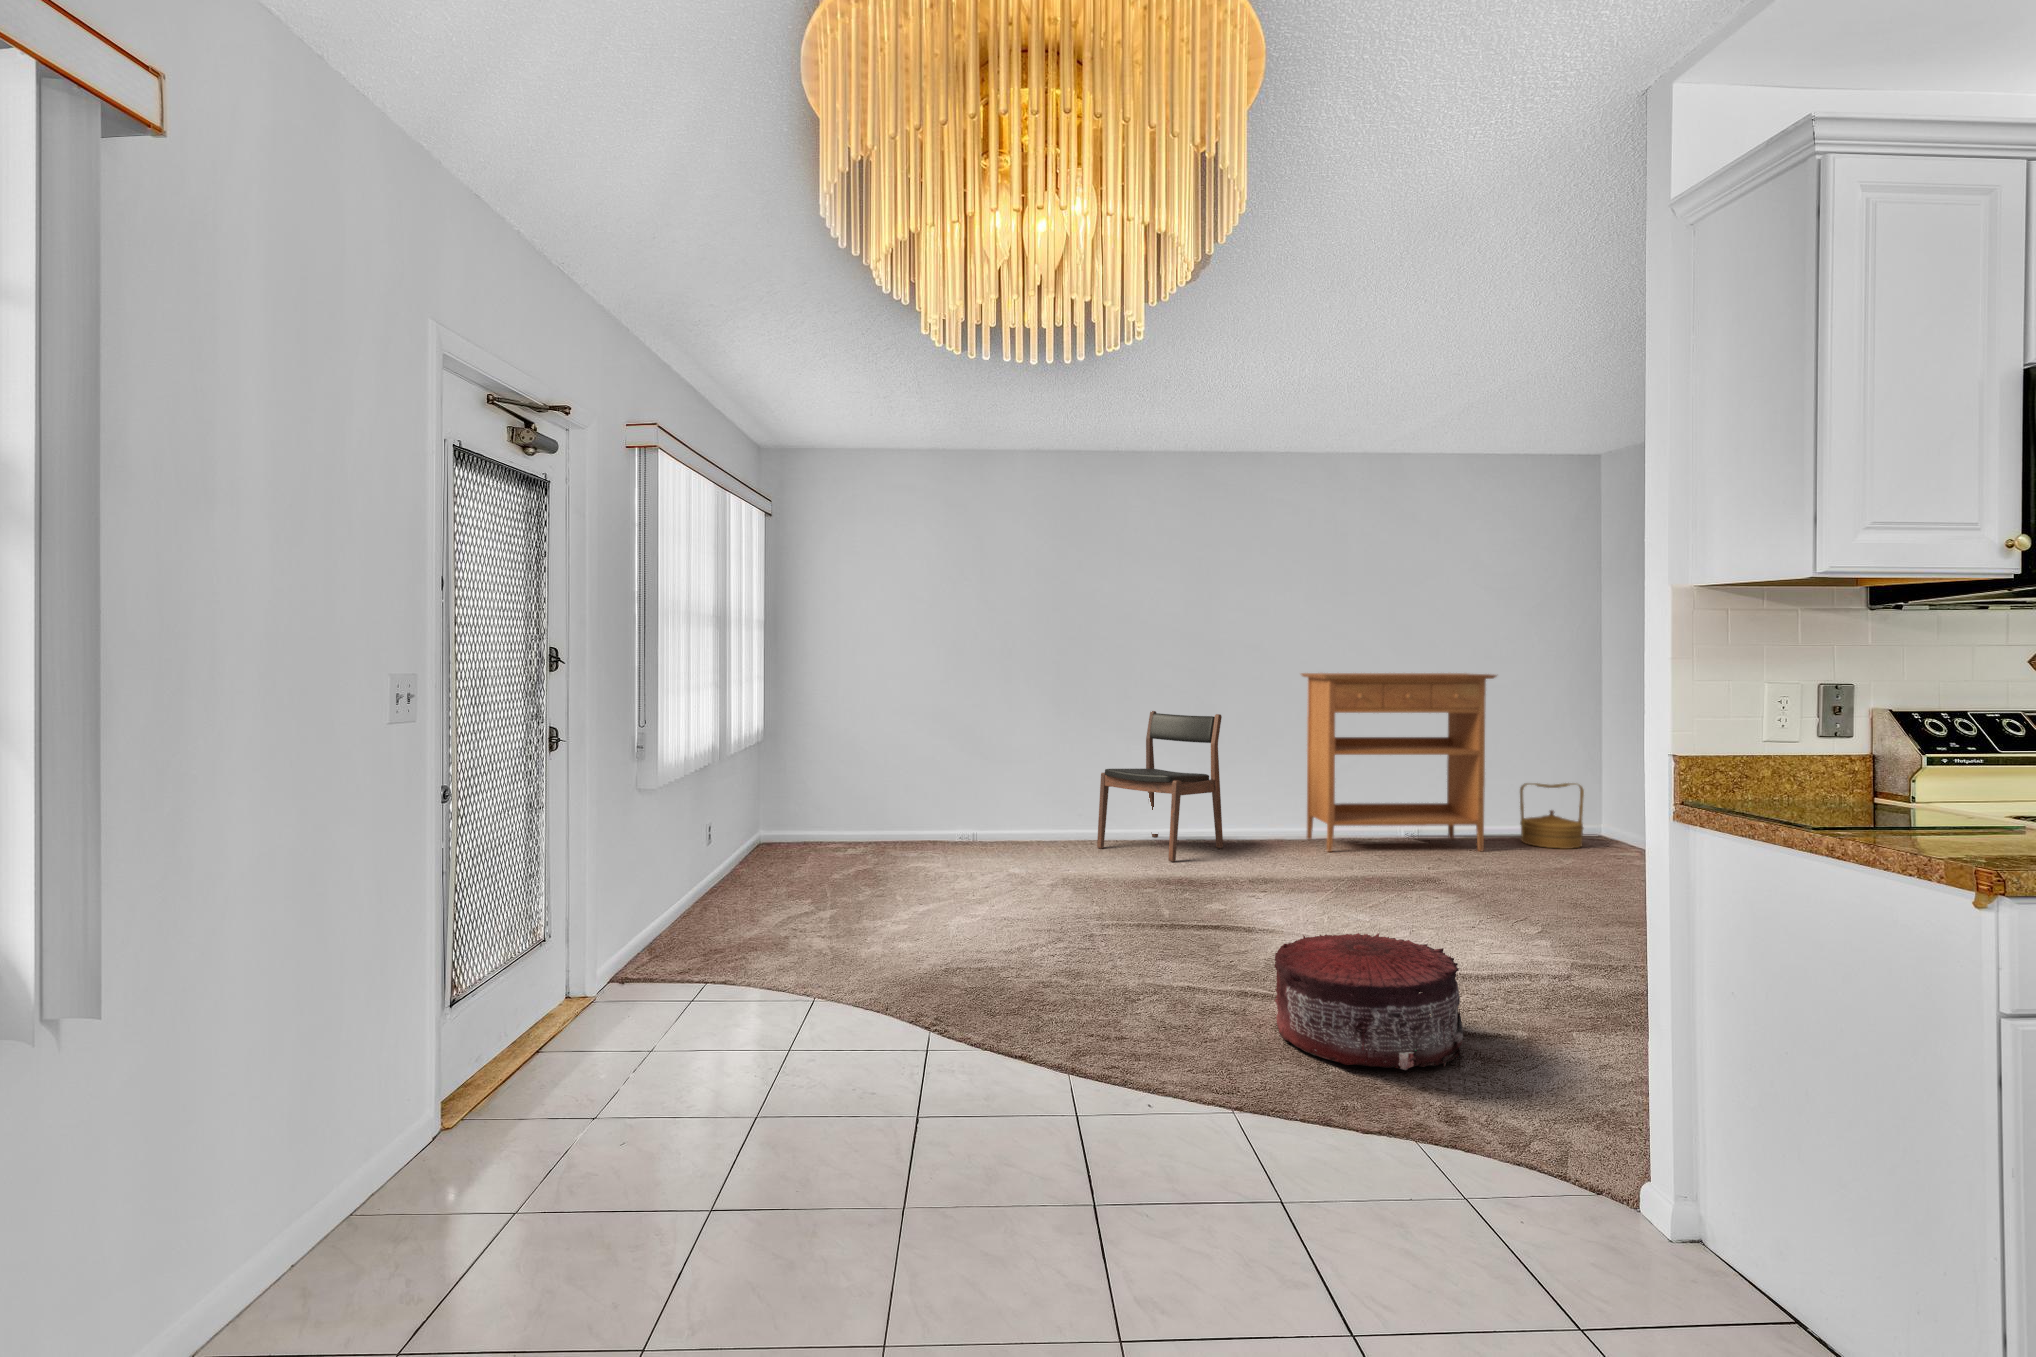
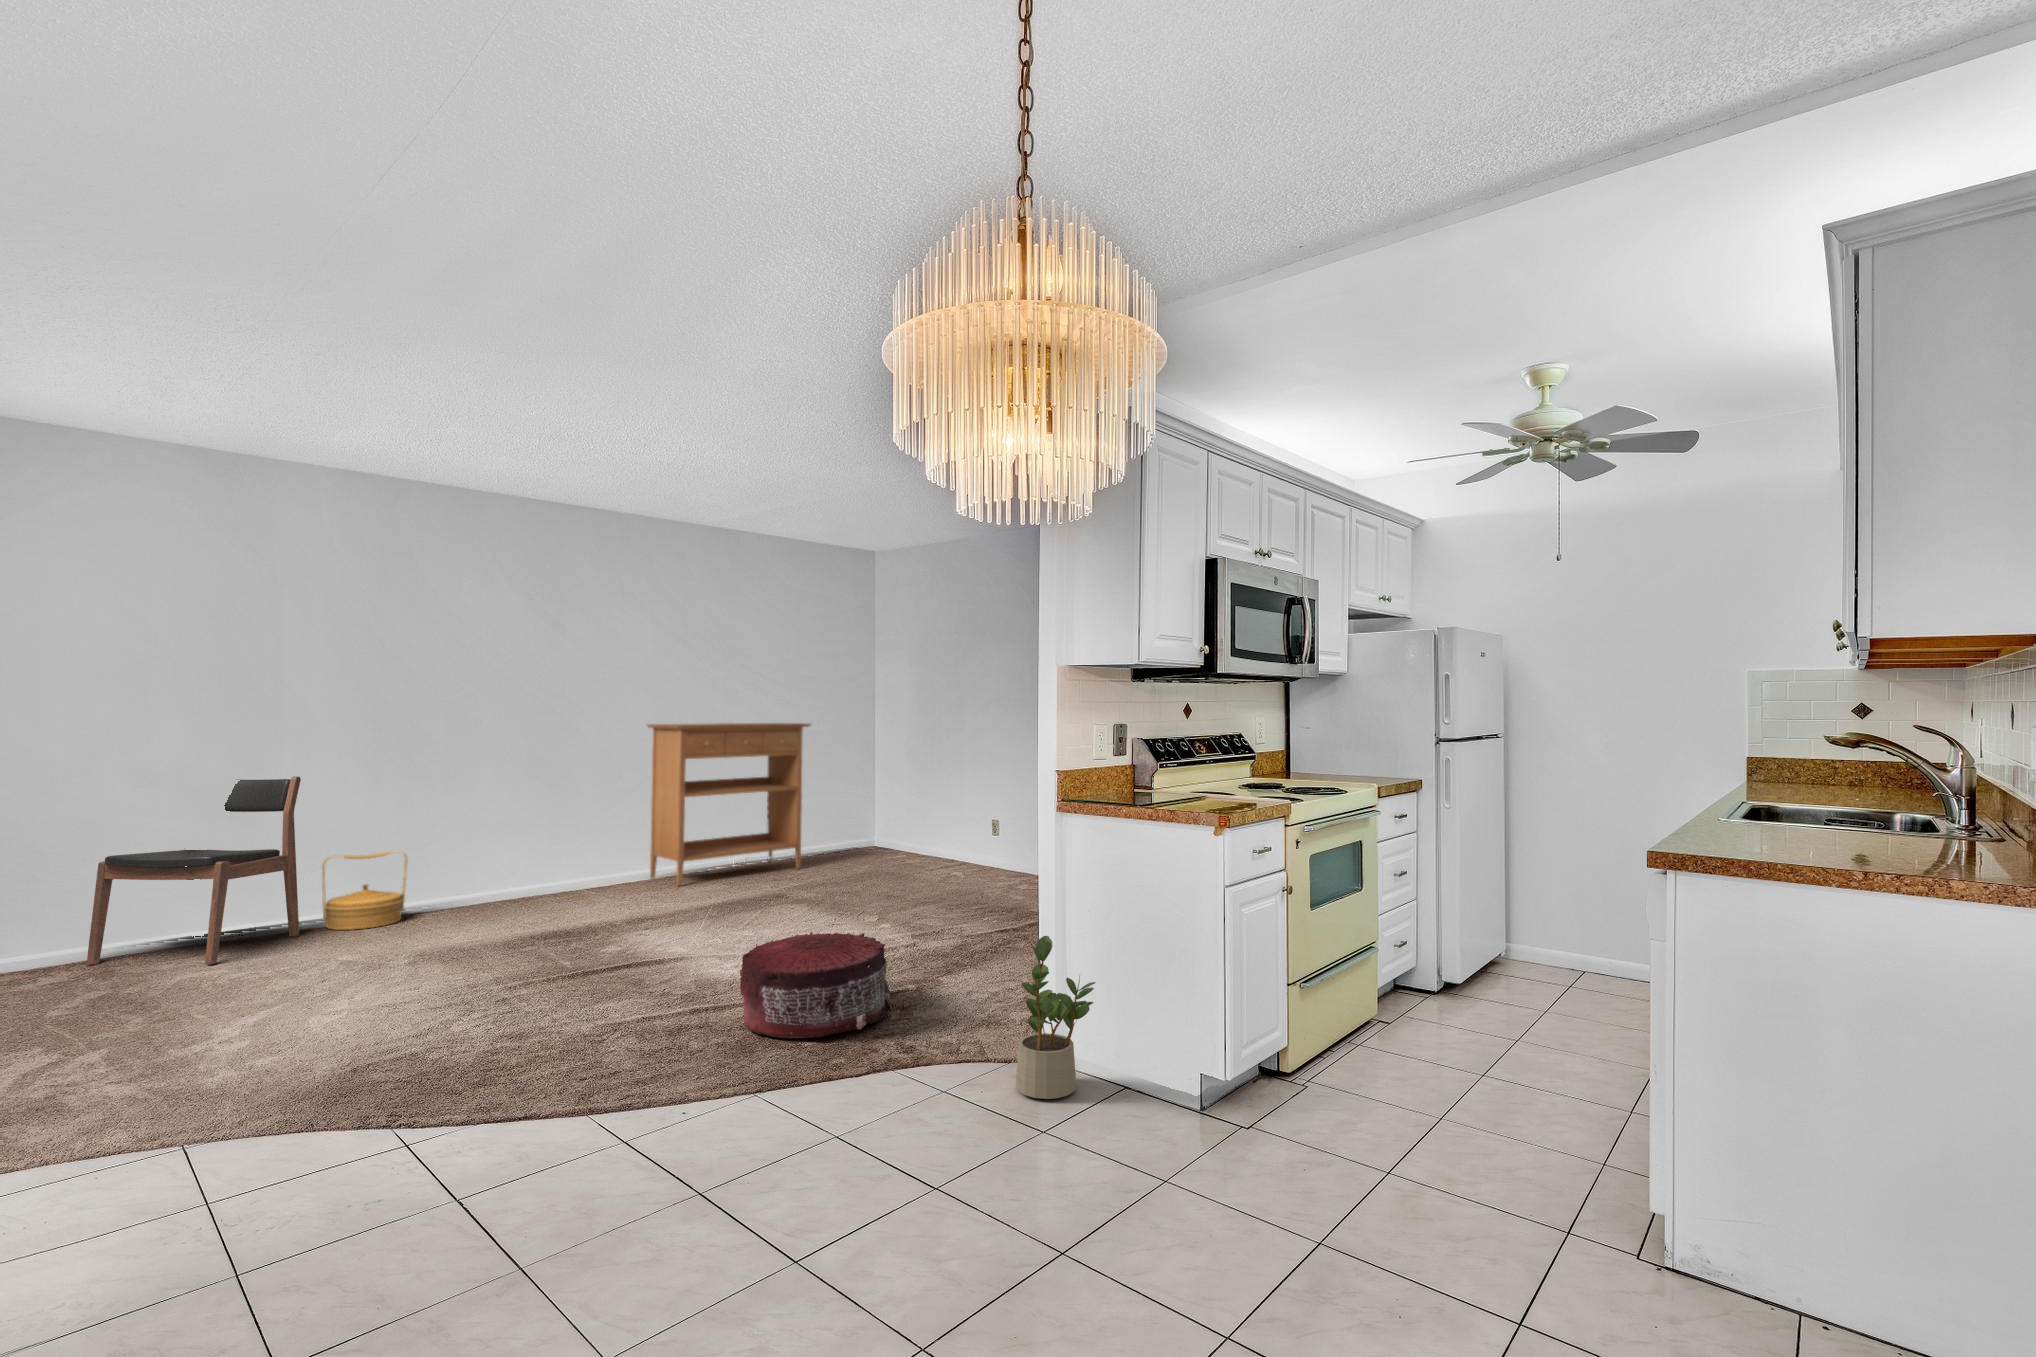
dining chair: present [1097,711,1223,862] -> present [87,776,301,965]
woven basket: present [1520,783,1584,849] -> present [322,850,408,930]
potted plant: none [1570,1014,1718,1274] -> present [1016,936,1095,1099]

